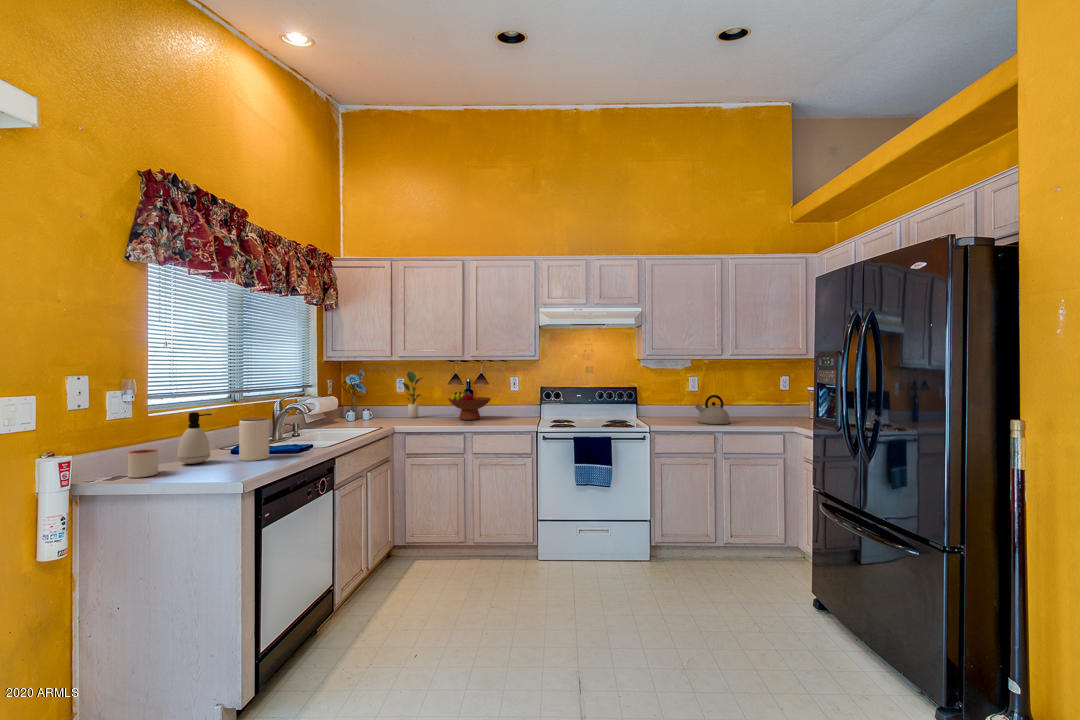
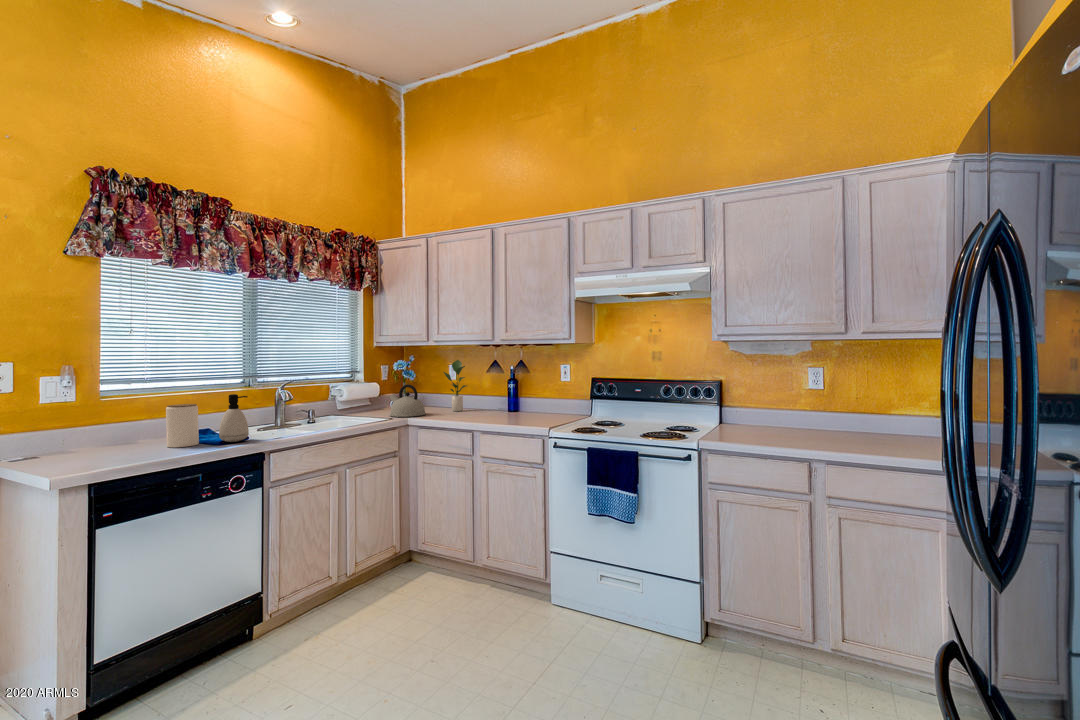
fruit bowl: present [448,391,491,420] -> none [479,383,530,417]
kettle: present [695,395,730,424] -> present [390,384,426,417]
soap dispenser: present [177,412,211,464] -> present [219,394,249,442]
mug: present [128,449,159,478] -> none [48,430,86,456]

